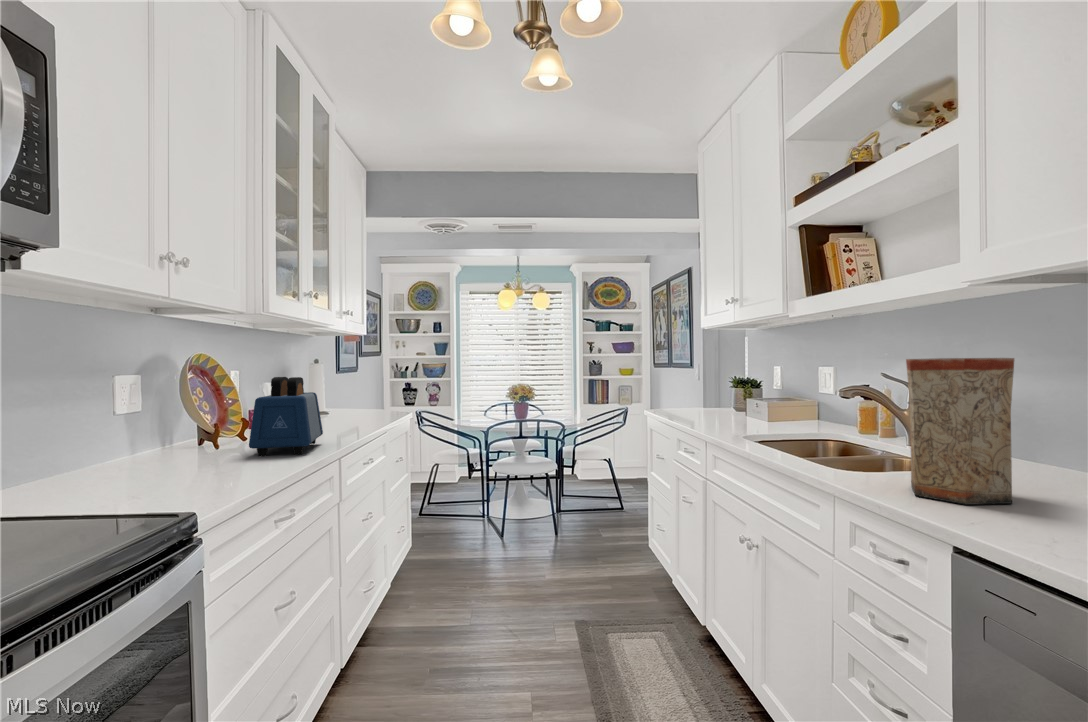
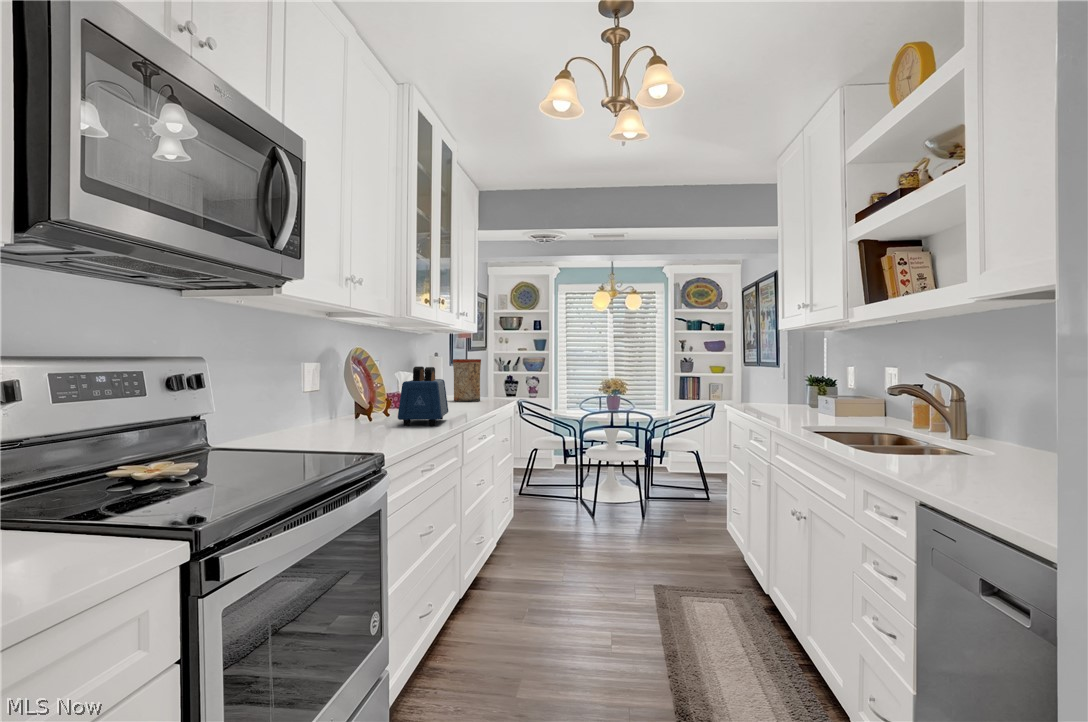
vase: present [906,358,1014,505] -> present [453,359,481,402]

